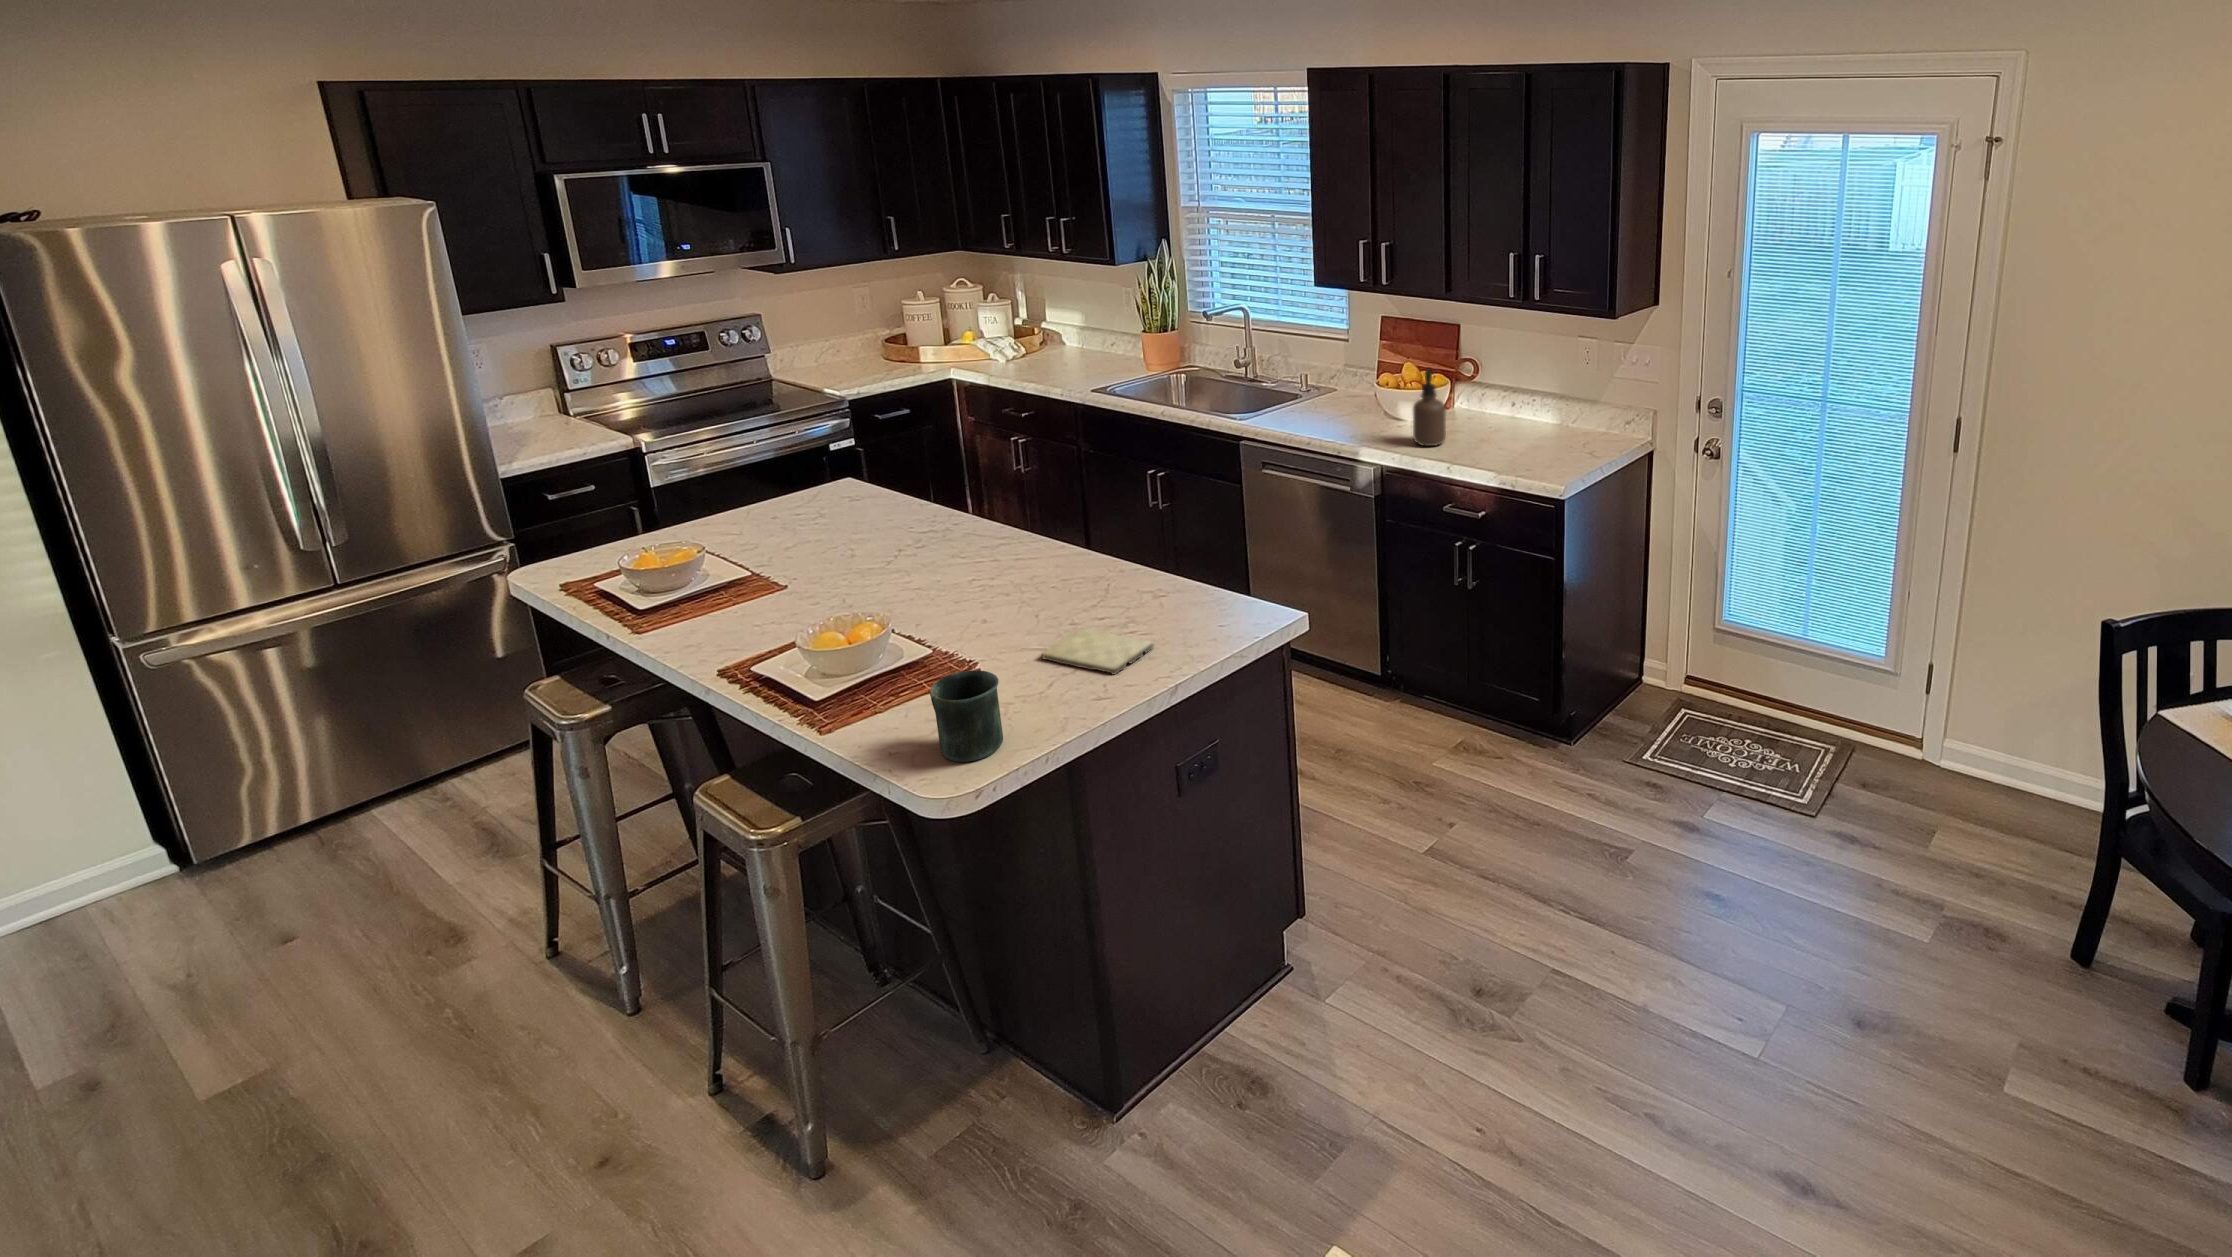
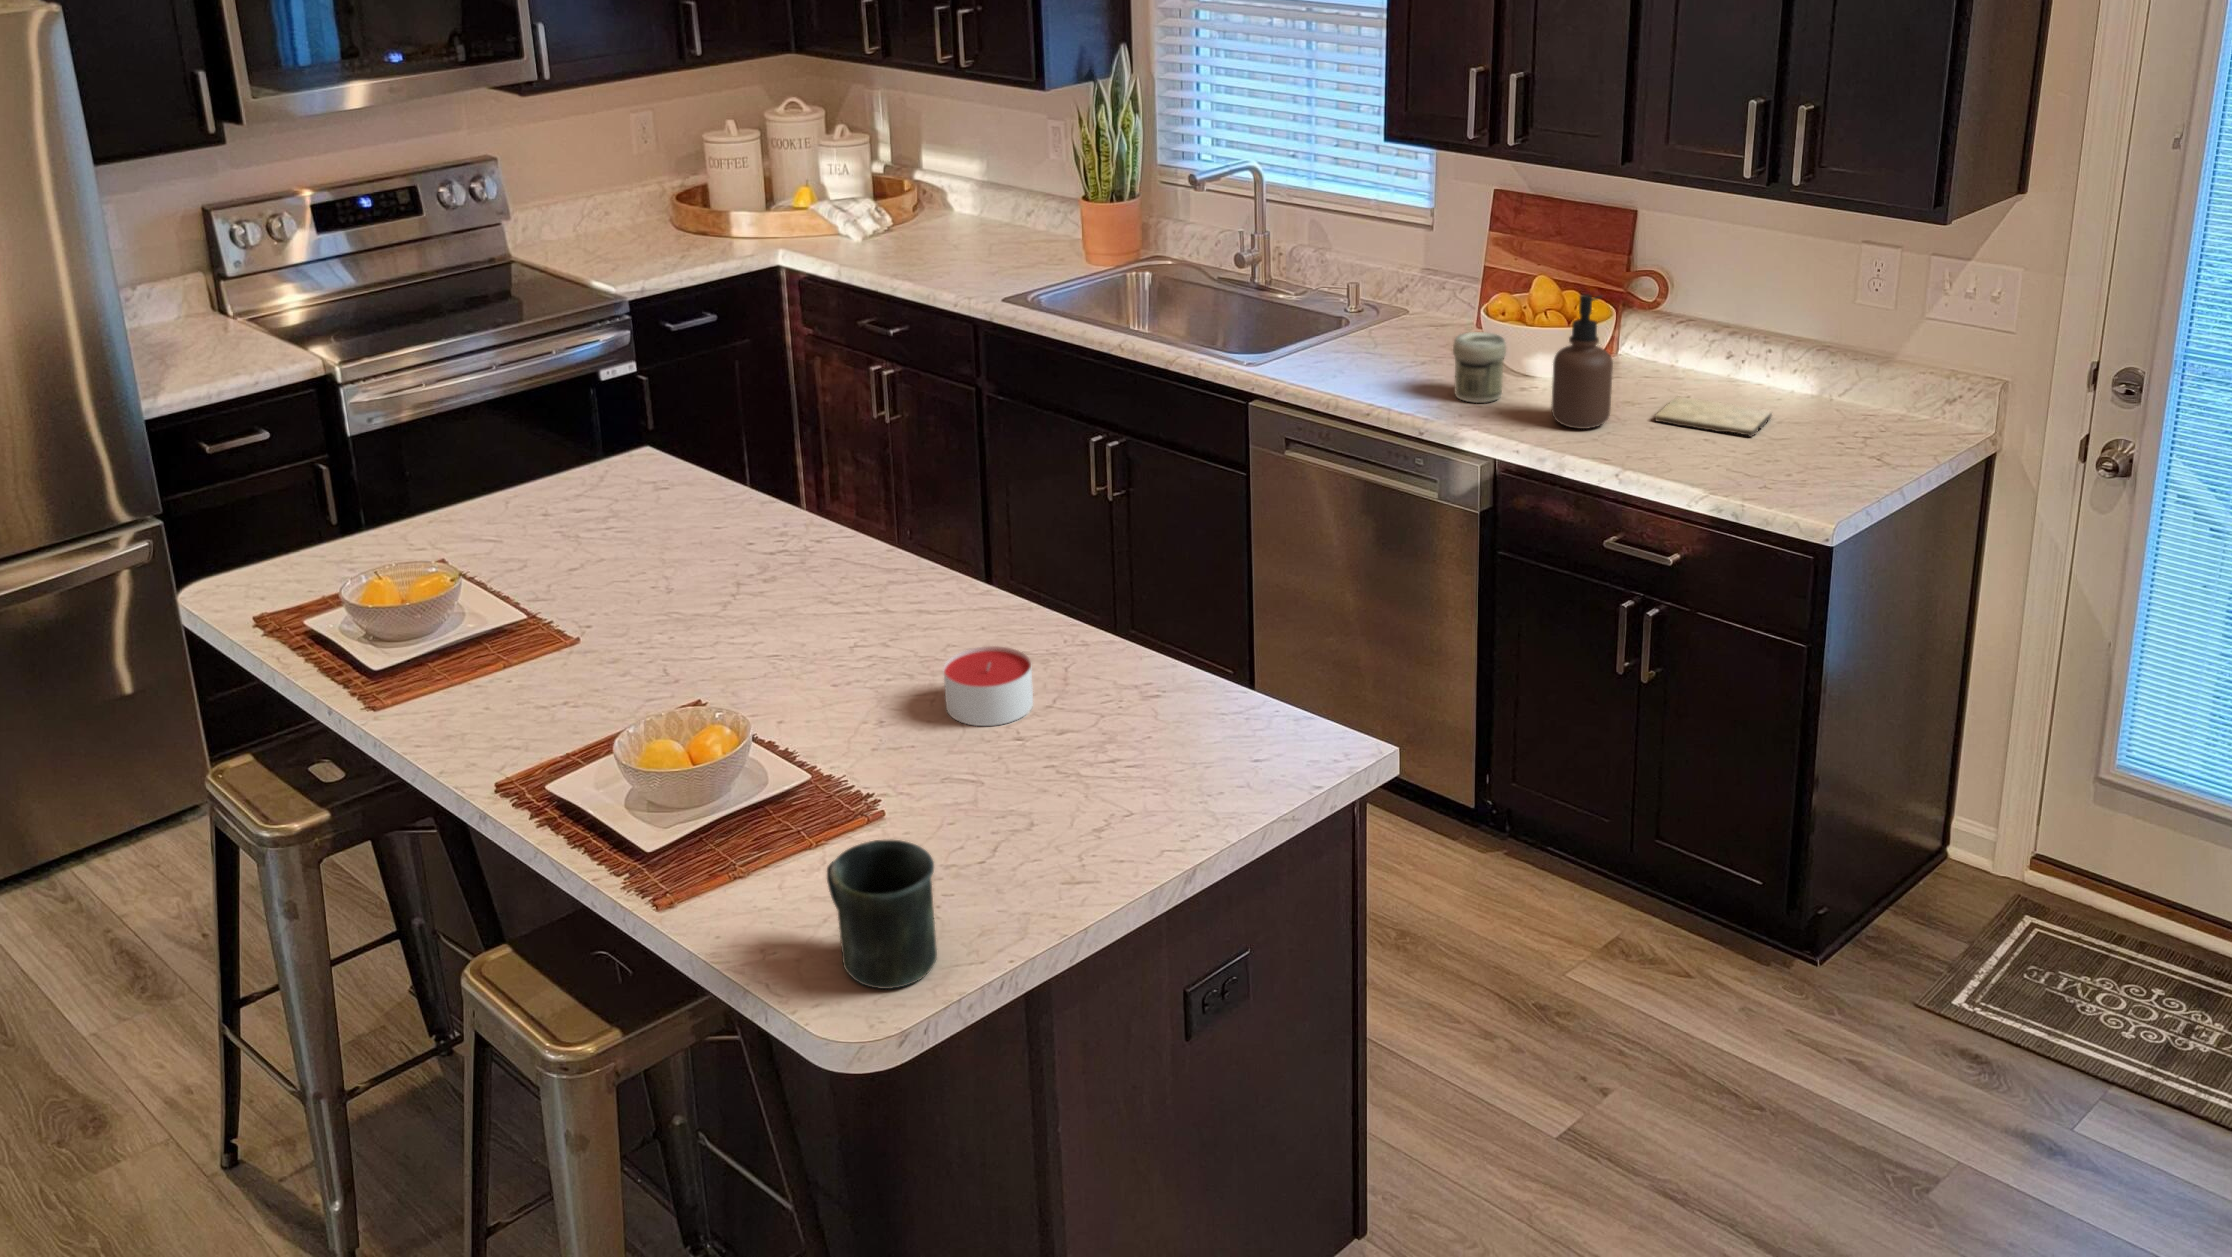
jar: none [1358,395,1388,436] -> present [1453,332,1506,403]
candle: none [1027,571,1085,617] -> present [943,646,1033,726]
cutting board: present [1042,628,1153,674] -> present [1655,397,1772,437]

